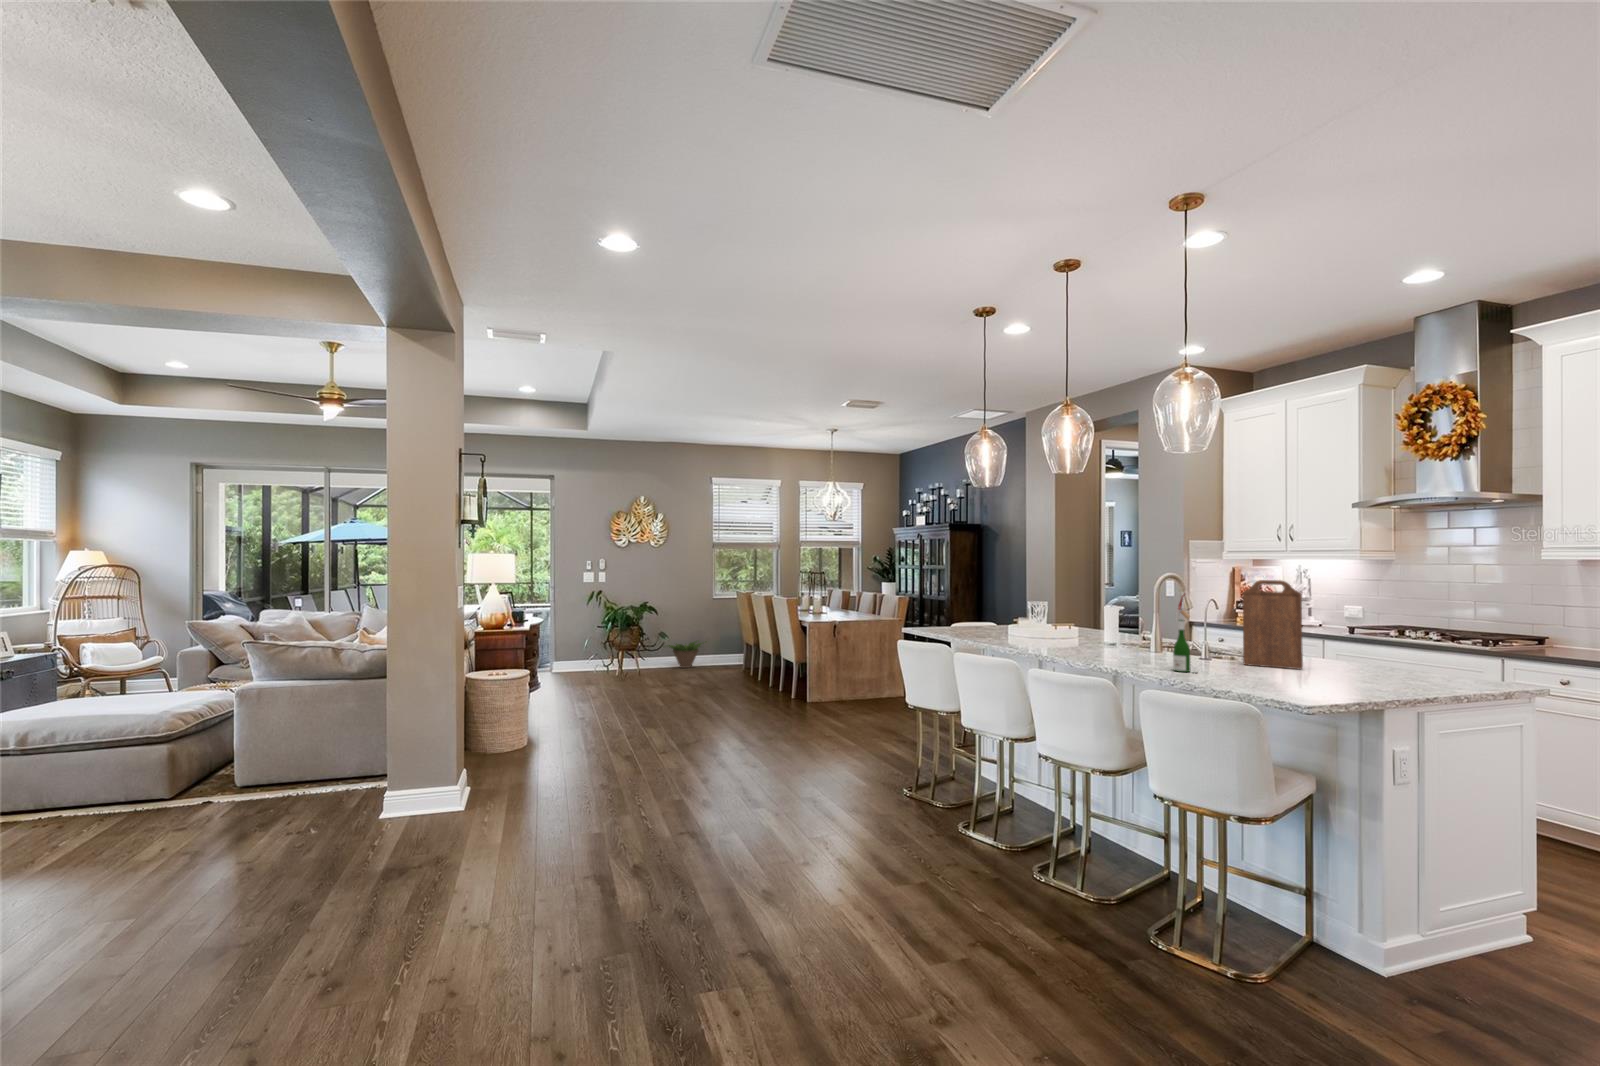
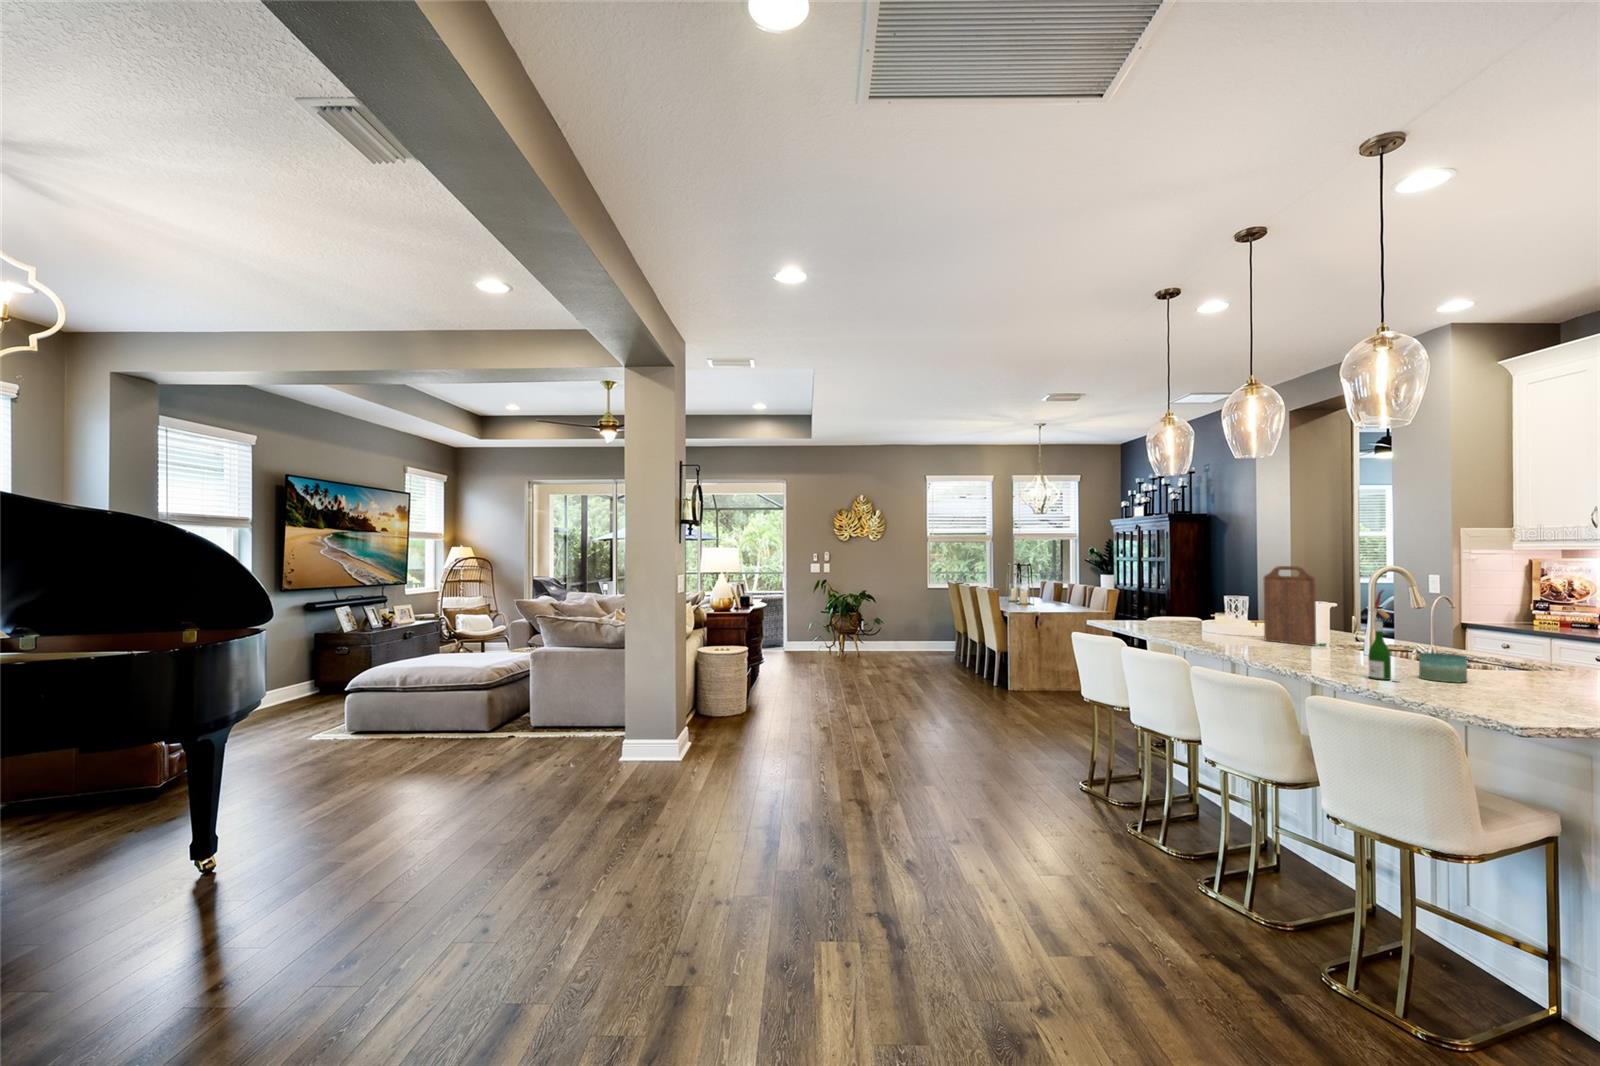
cutting board: present [1242,580,1303,669] -> present [1264,566,1316,645]
decorative plant: present [669,641,702,668] -> none [879,628,923,653]
candle: none [1207,647,1242,671] -> present [1419,653,1467,682]

